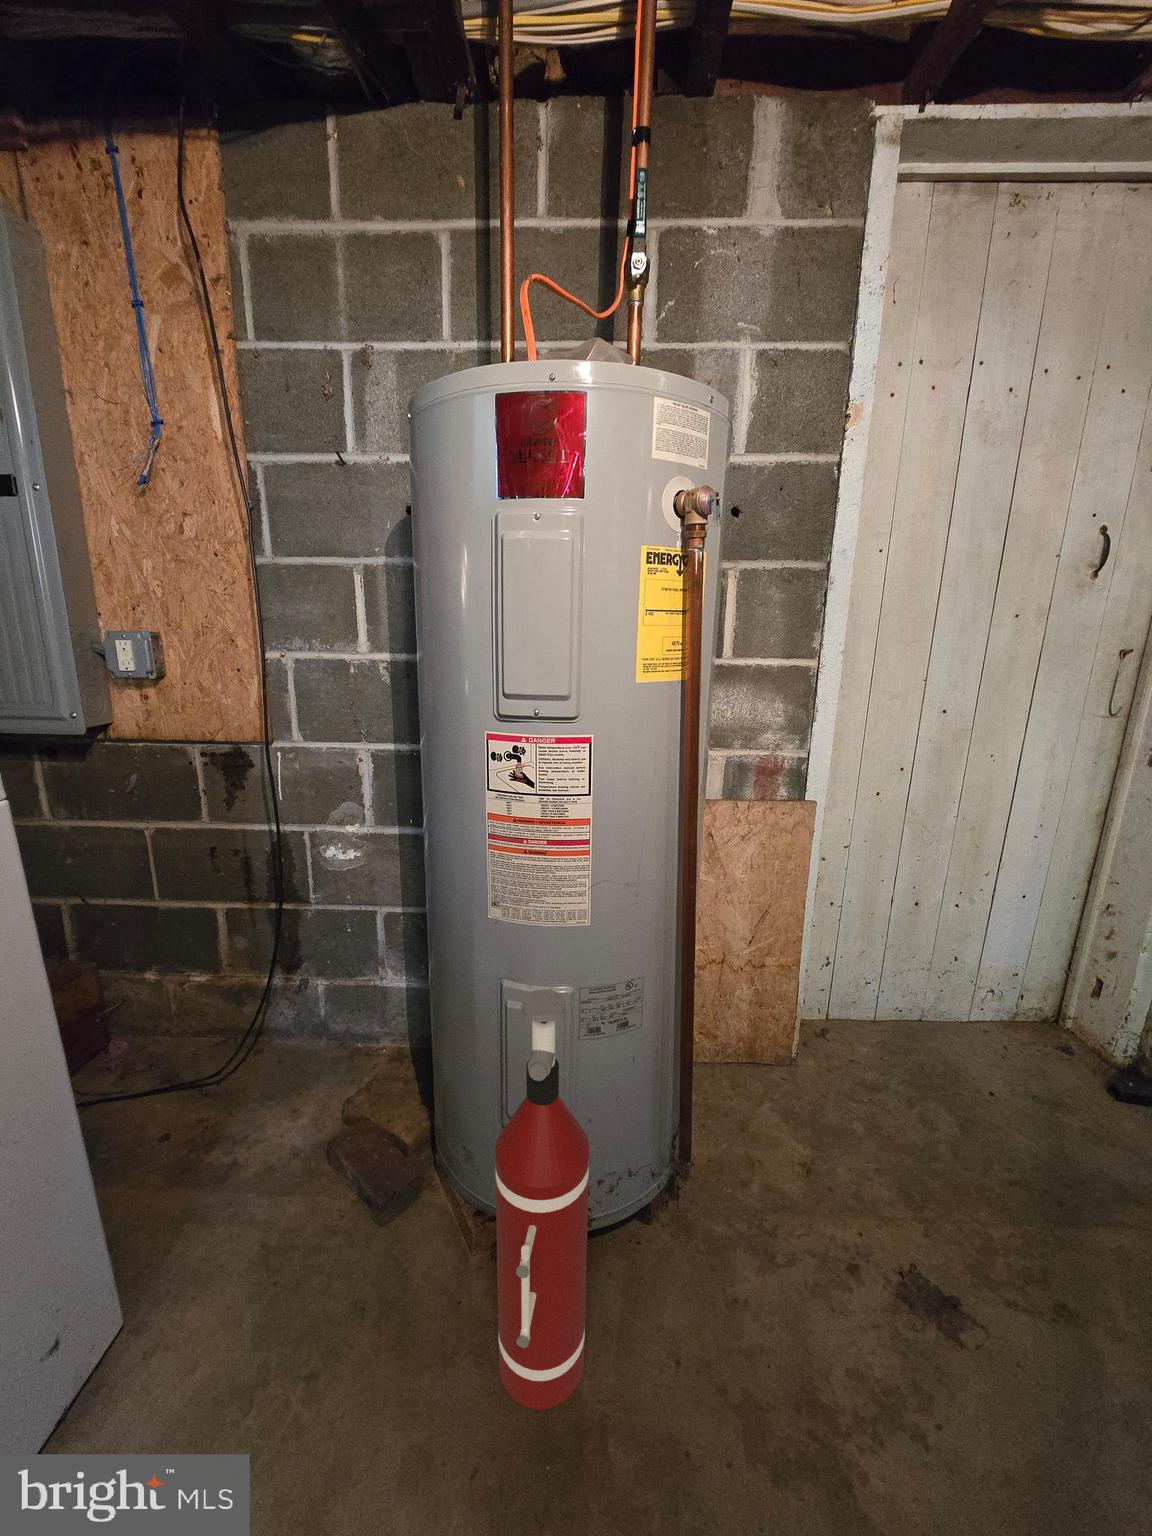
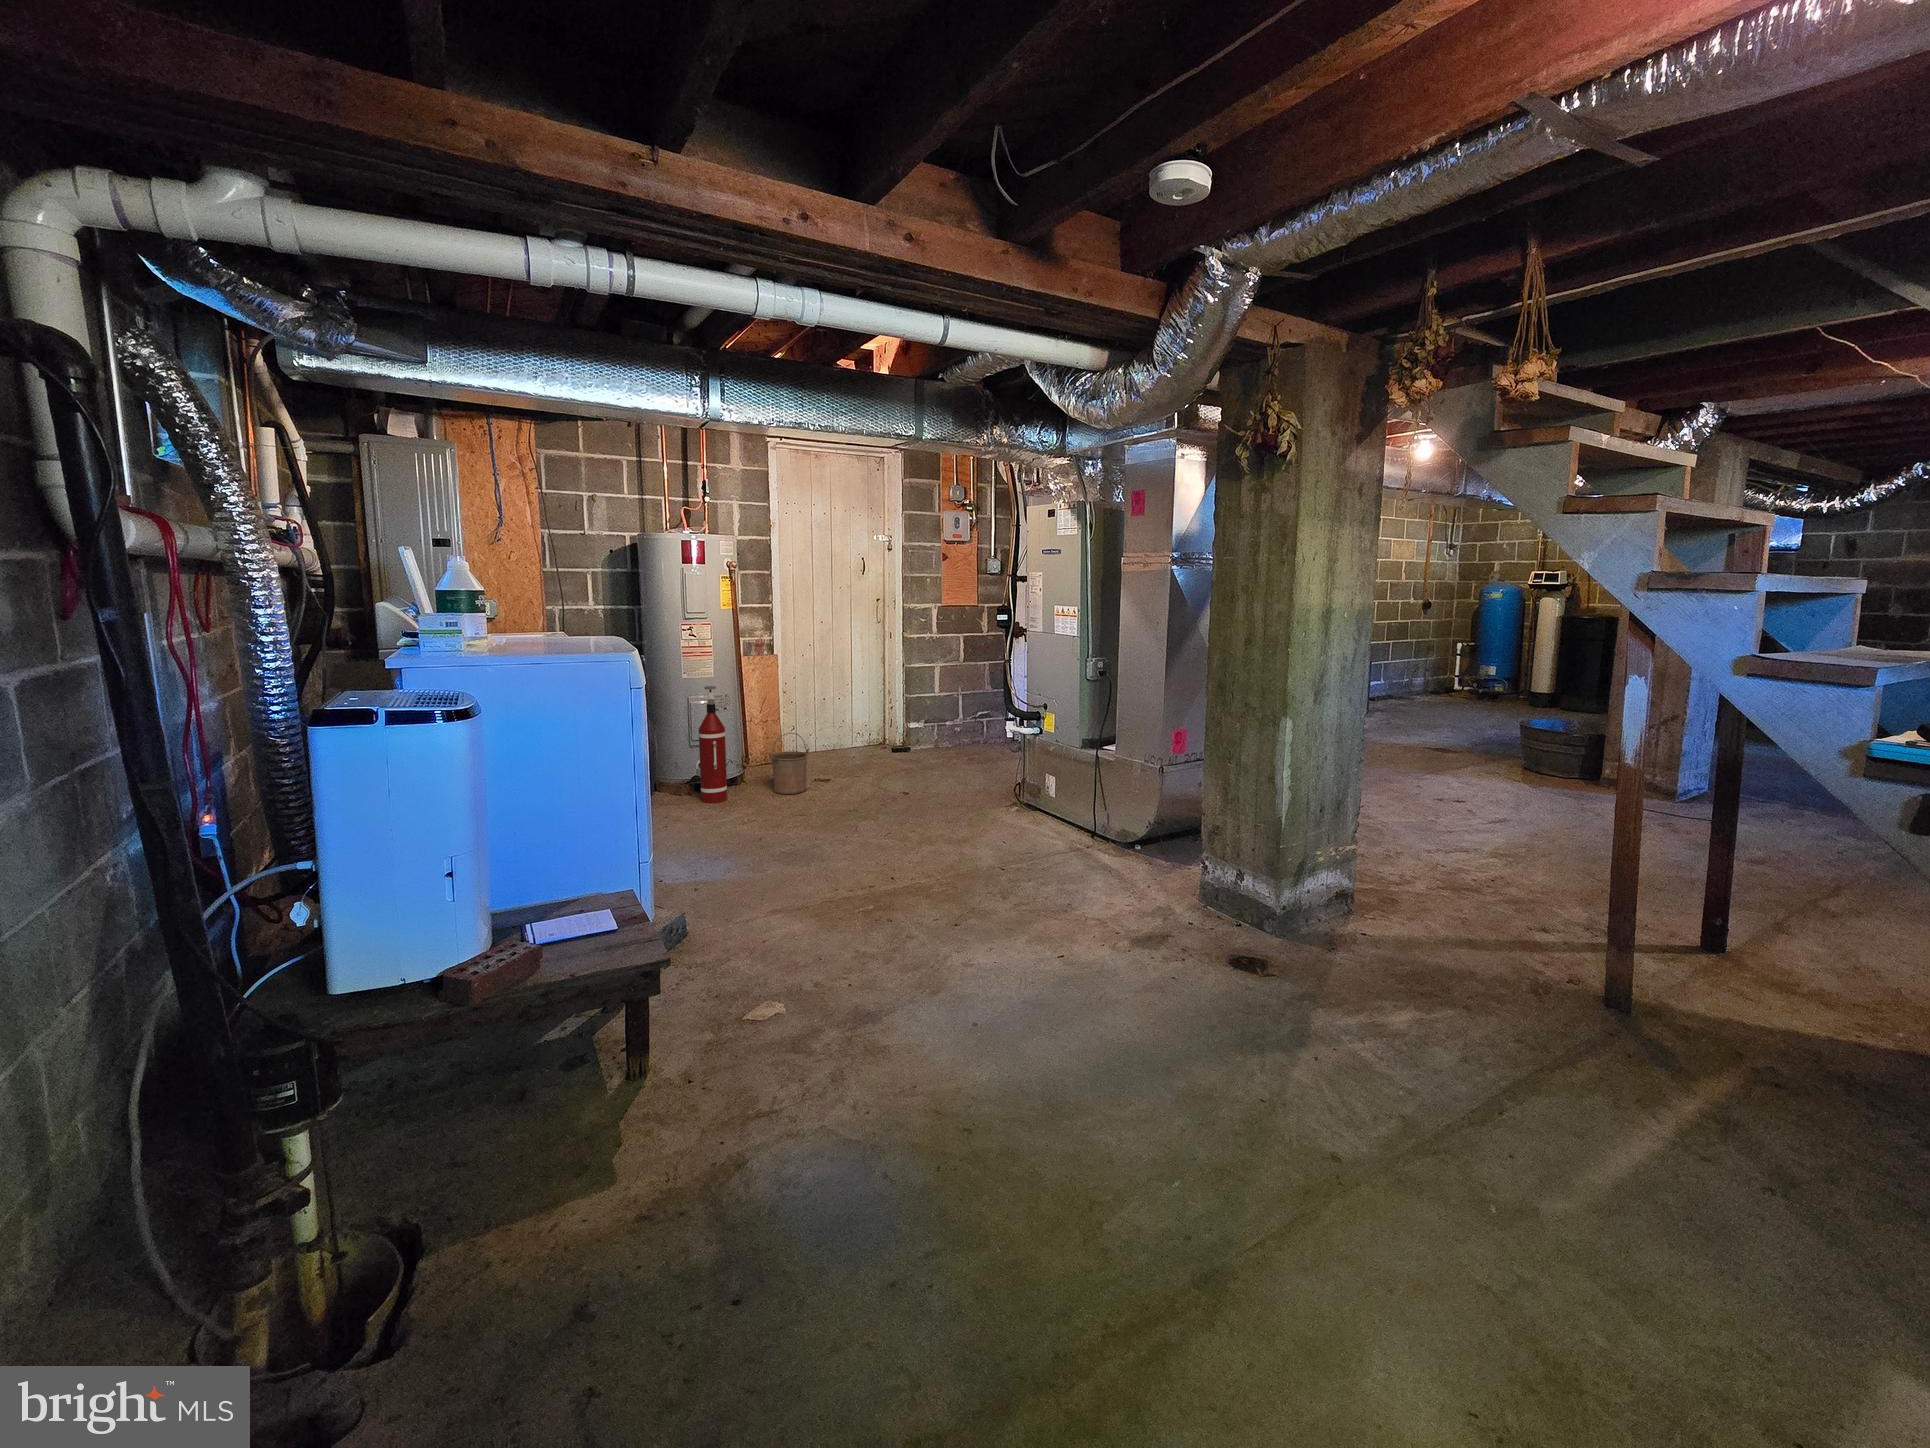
bucket: none [746,1208,911,1467] -> present [769,733,809,794]

